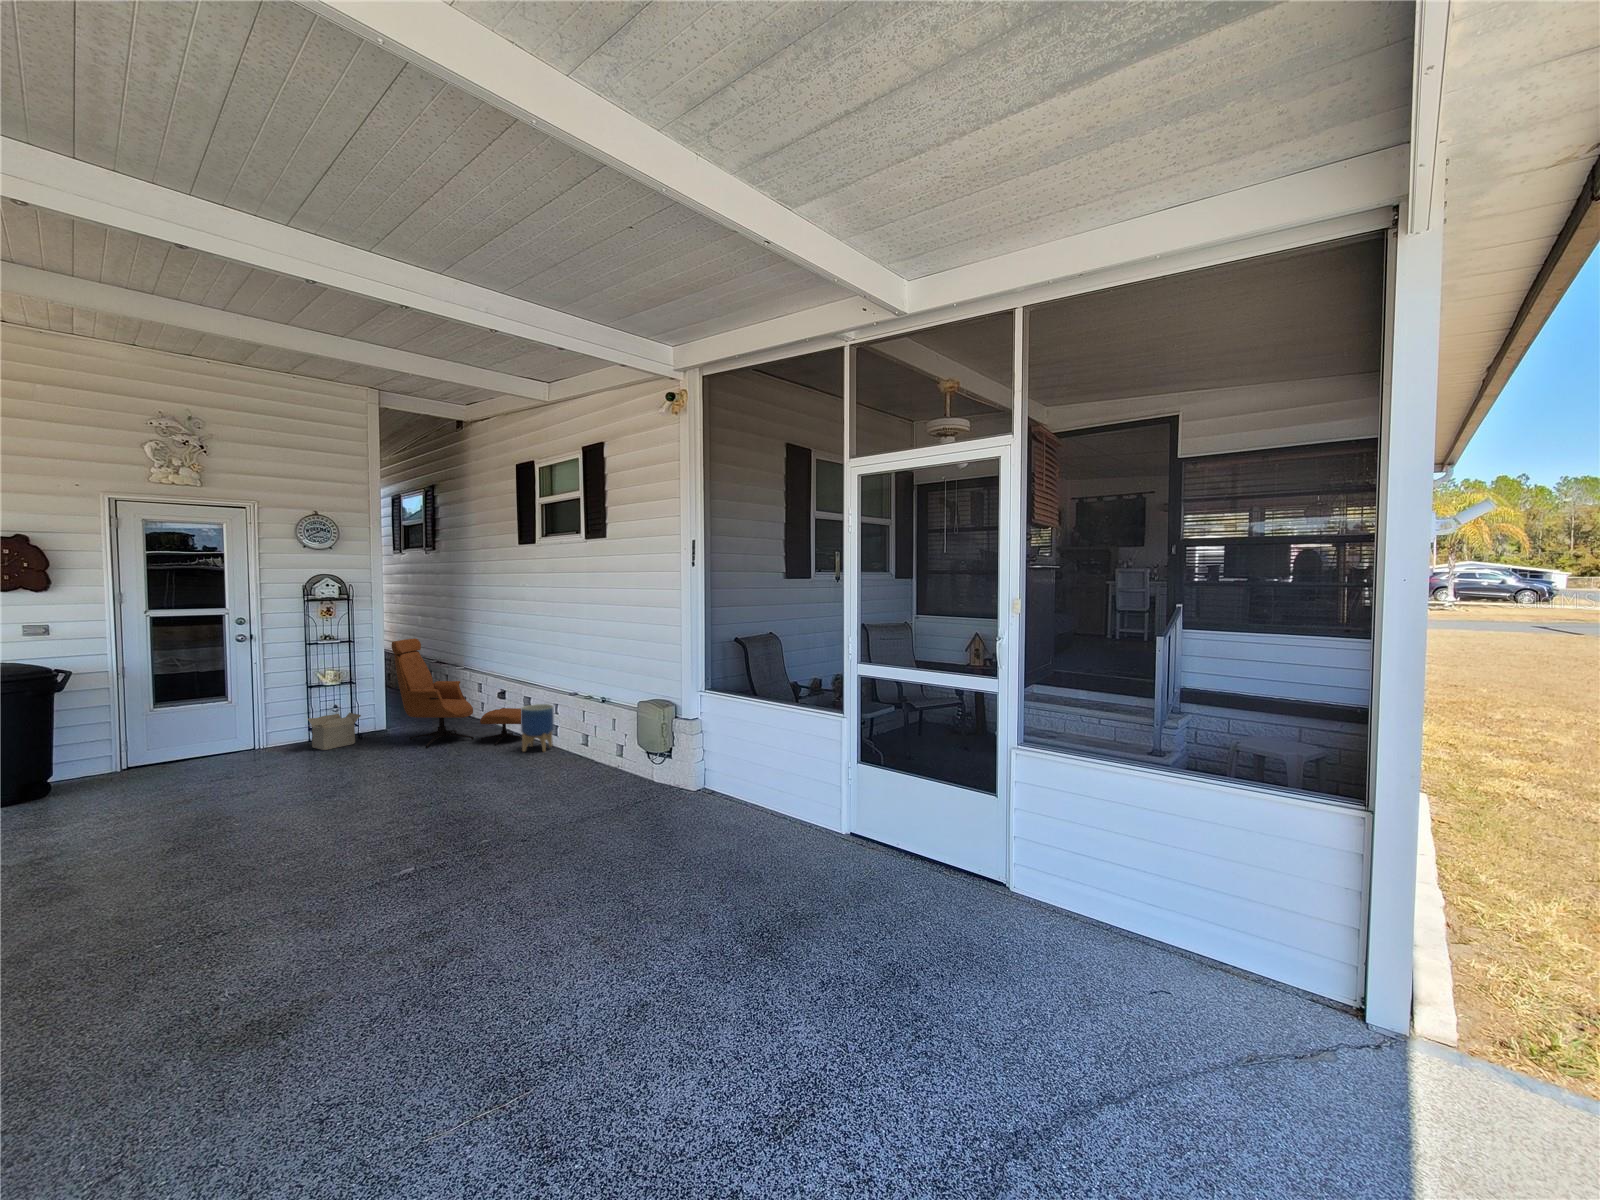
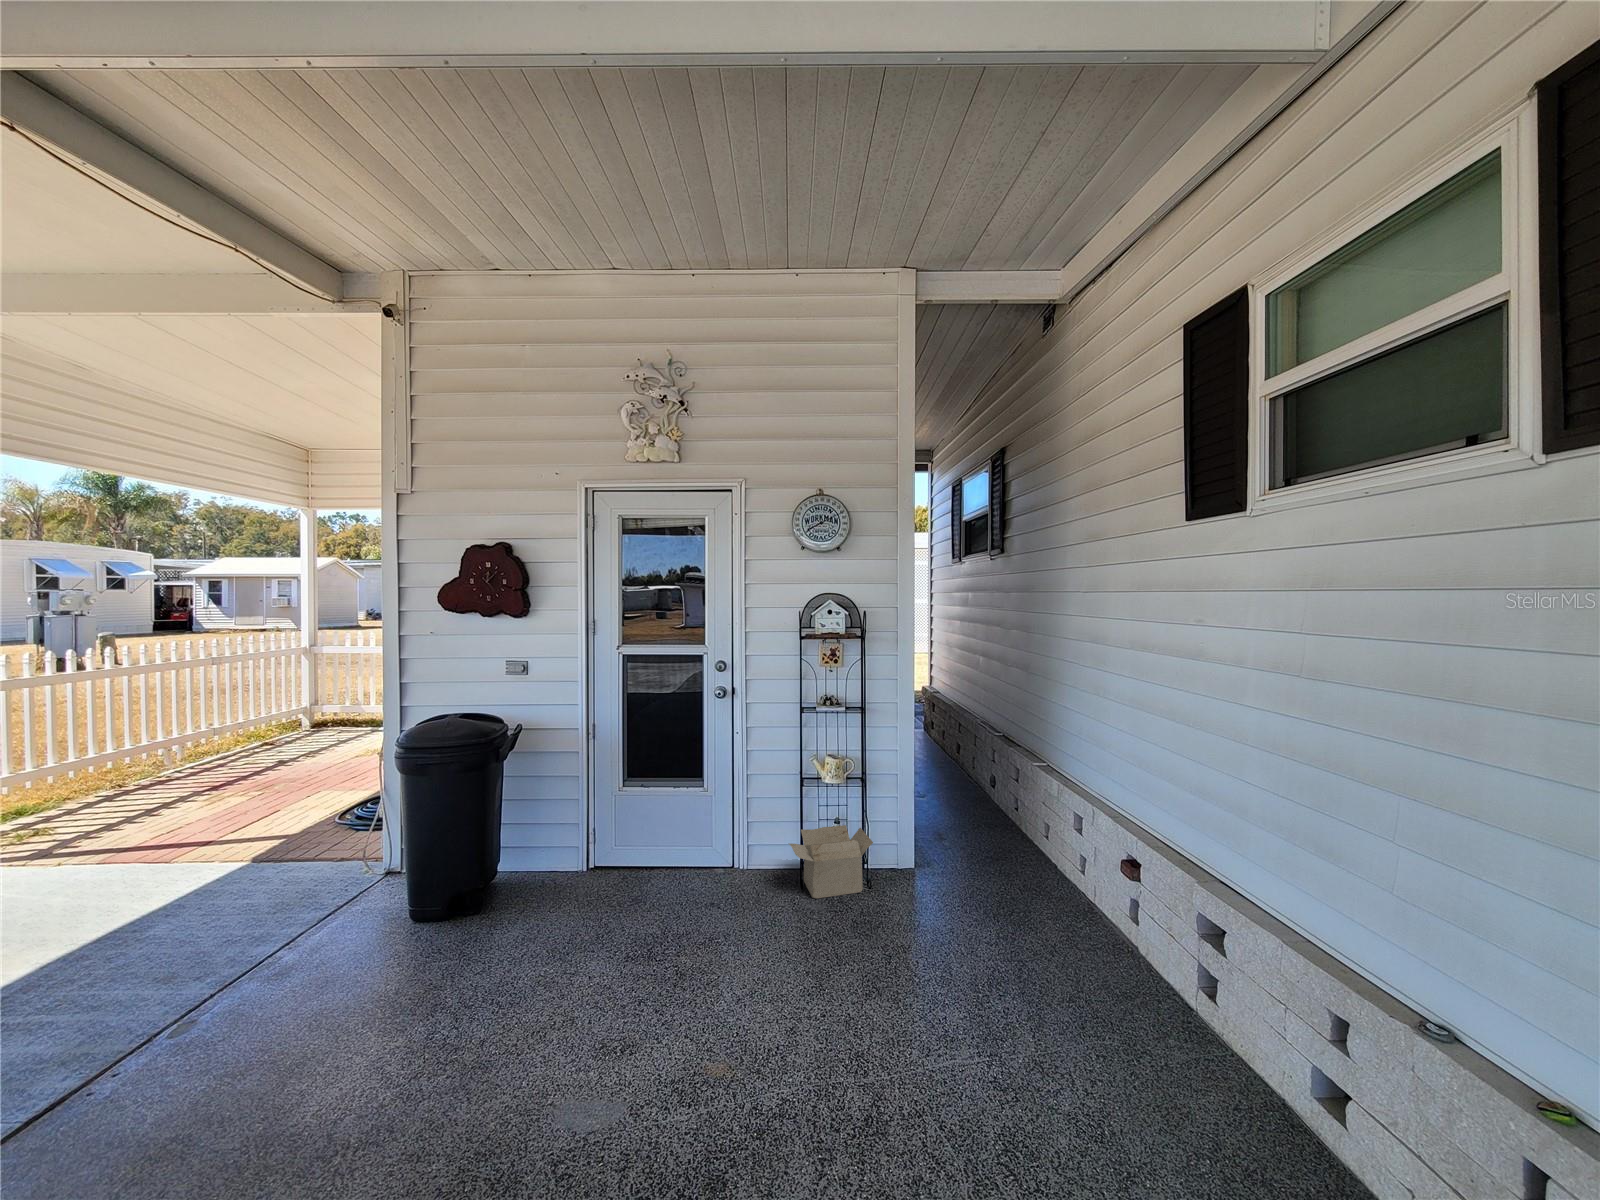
lounge chair: present [392,639,522,747] -> none [917,715,1215,1035]
planter: present [521,704,554,752] -> none [1223,975,1343,1180]

